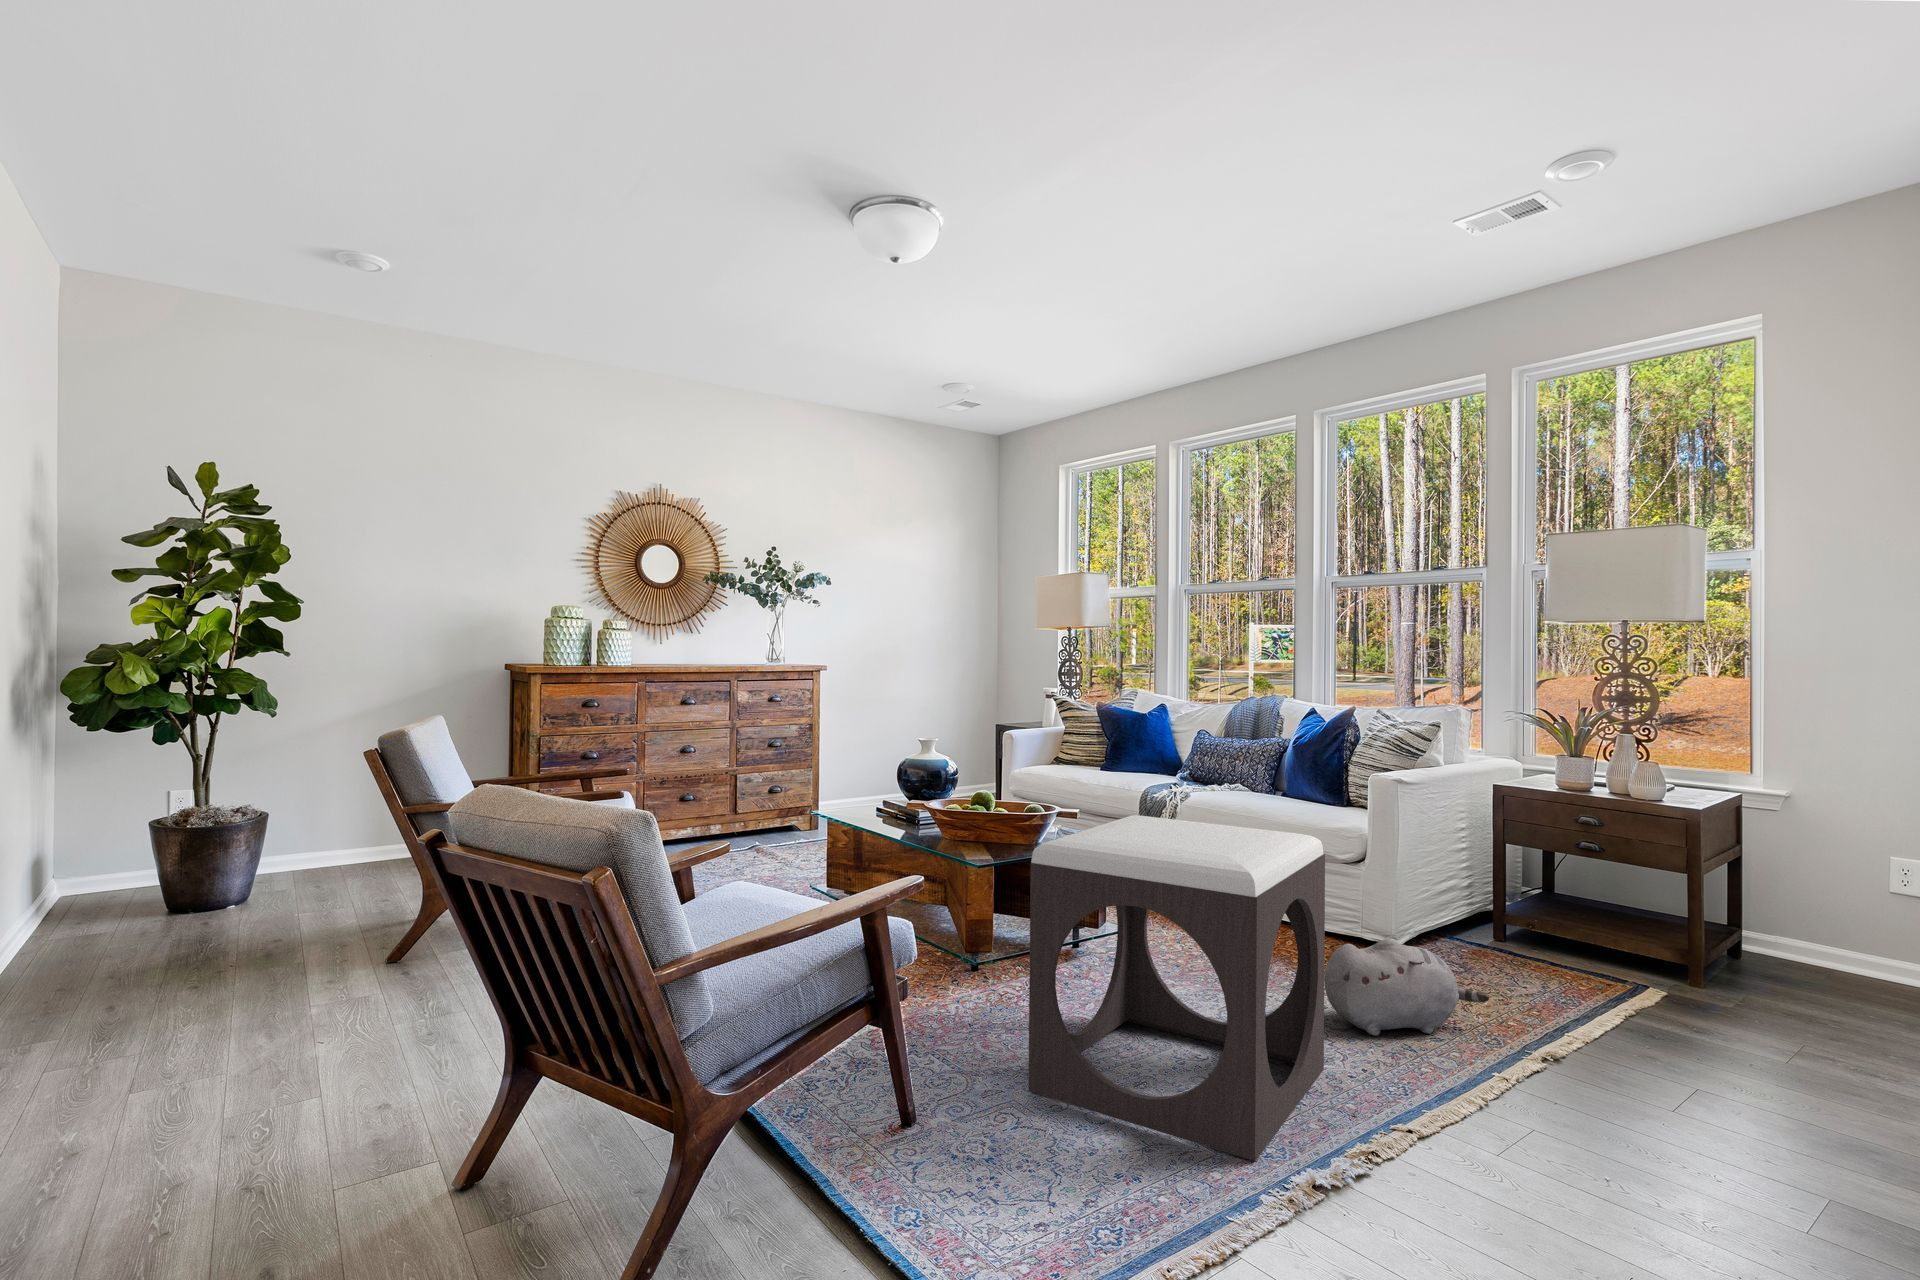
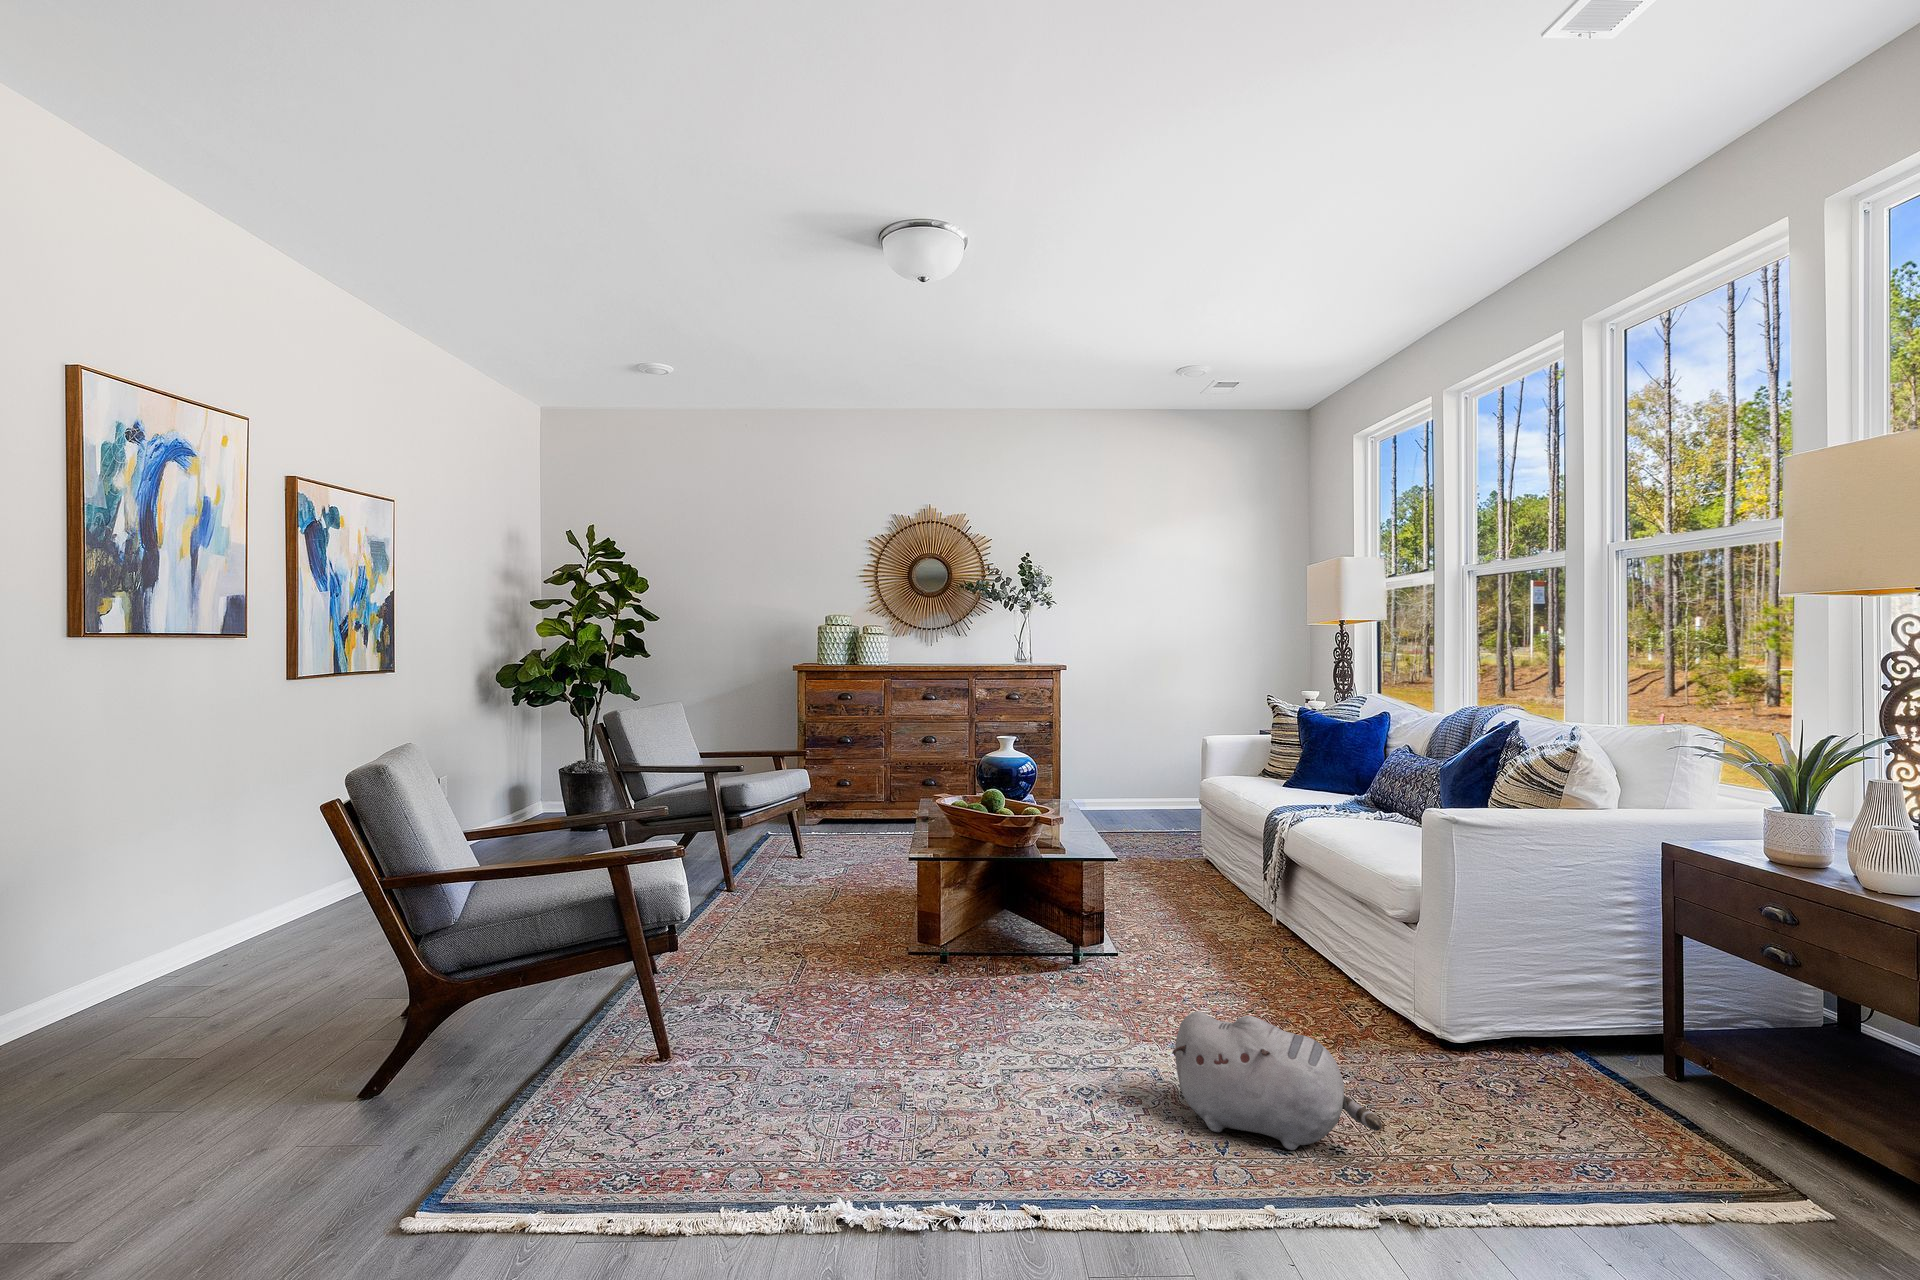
footstool: present [1028,815,1325,1161] -> none [784,827,1083,1198]

